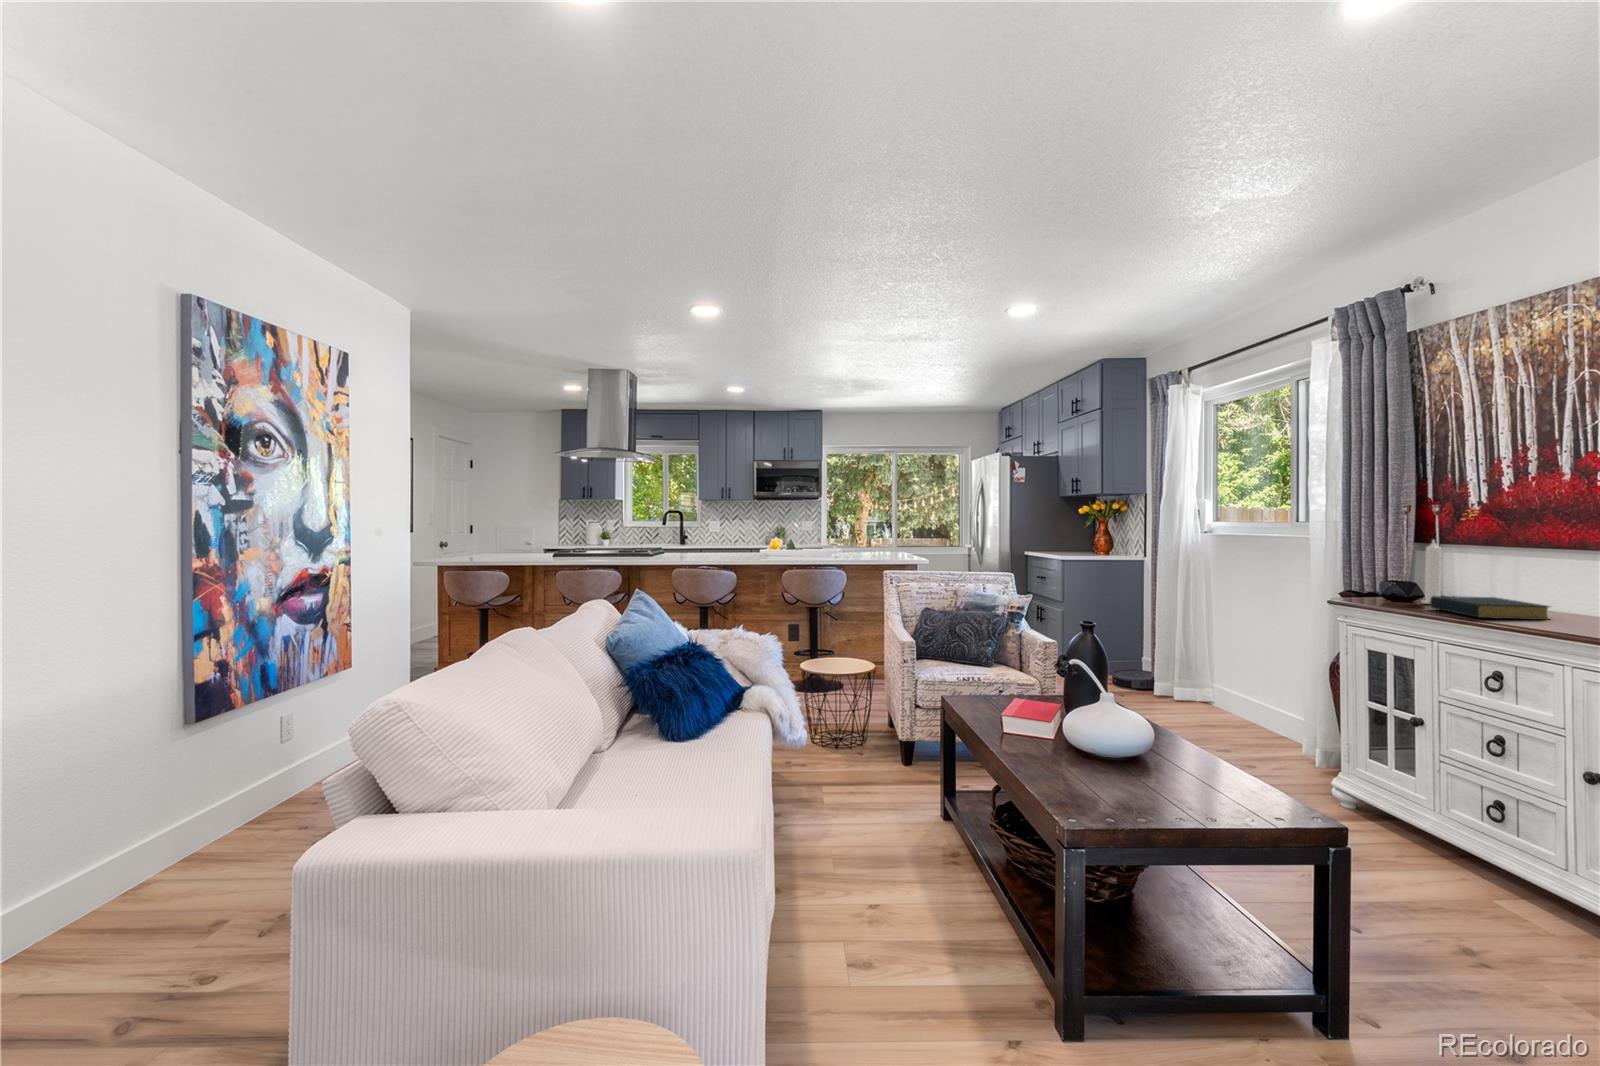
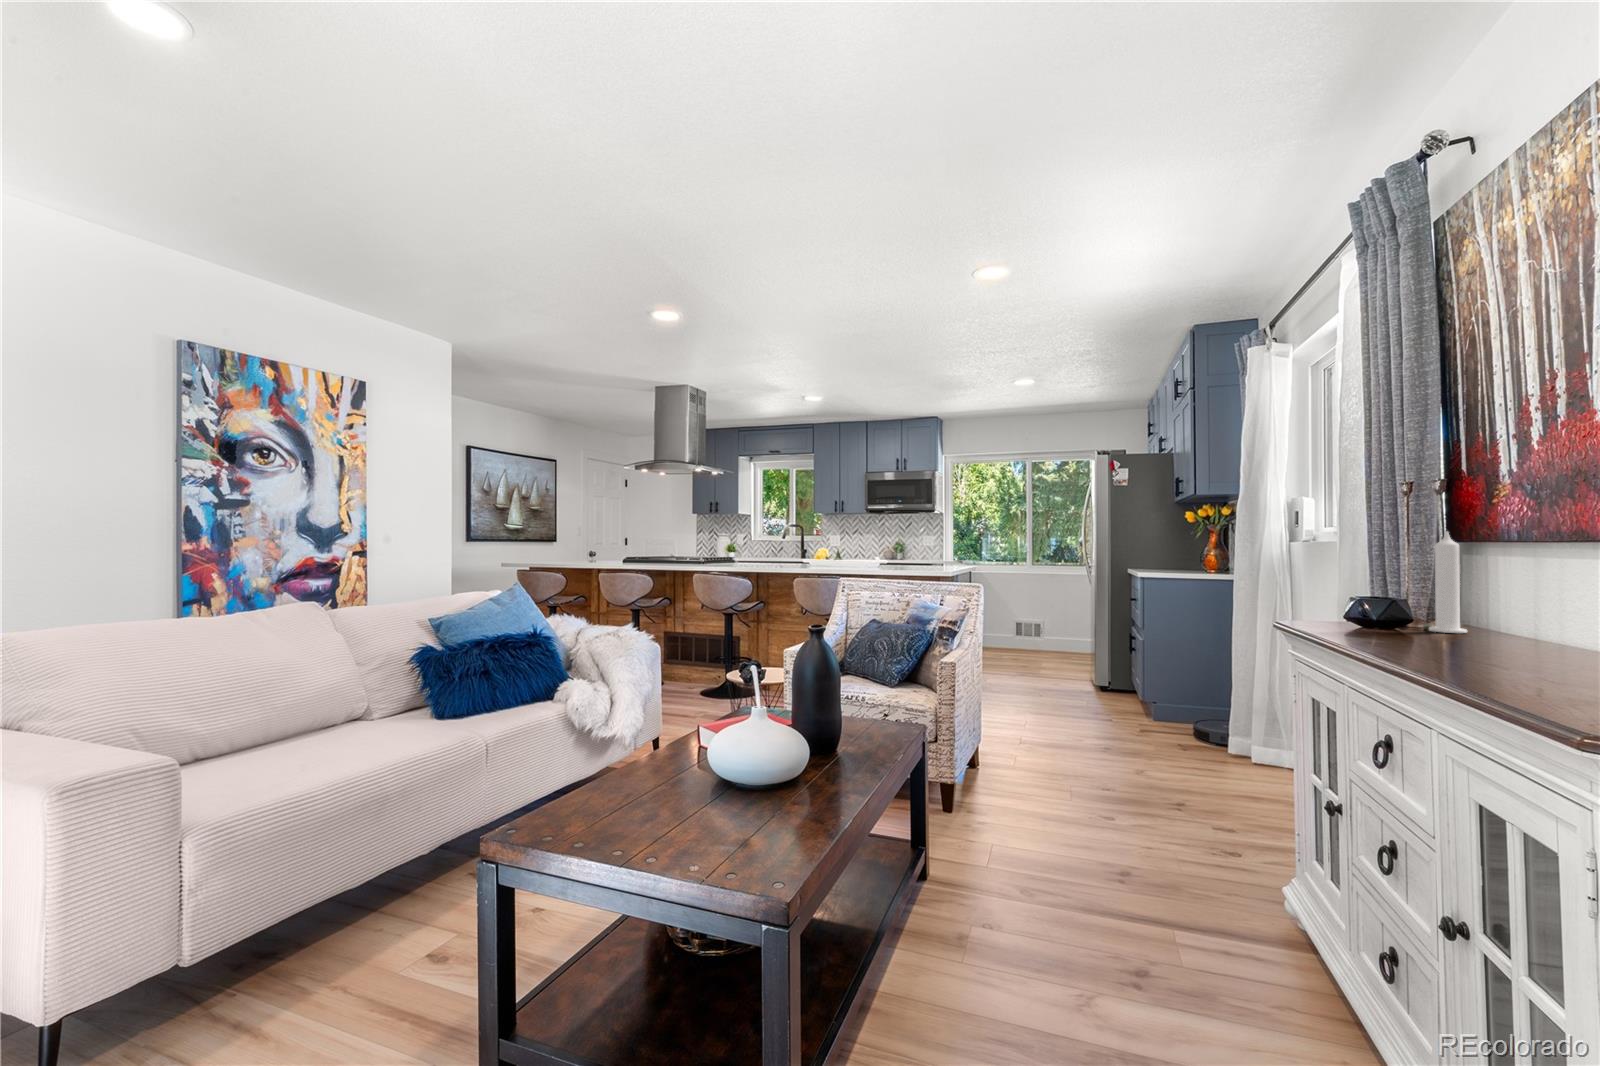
hardback book: present [1430,596,1549,620] -> none [1404,617,1552,660]

